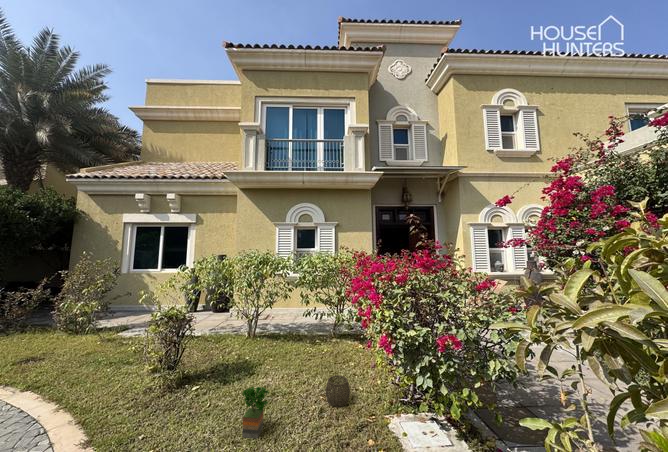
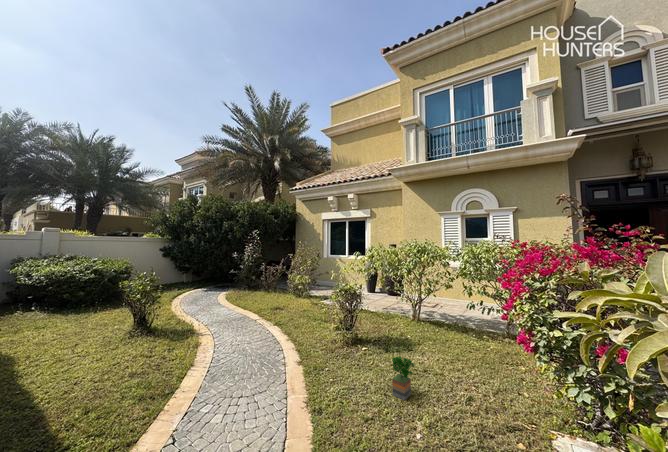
woven basket: present [325,375,350,407] -> none [478,370,508,403]

